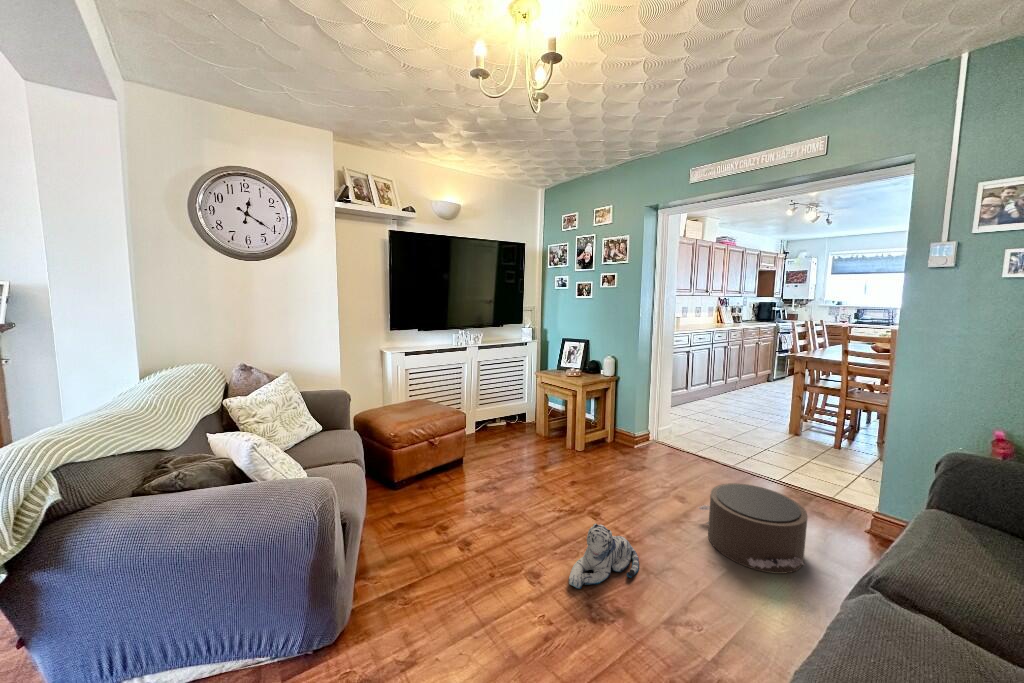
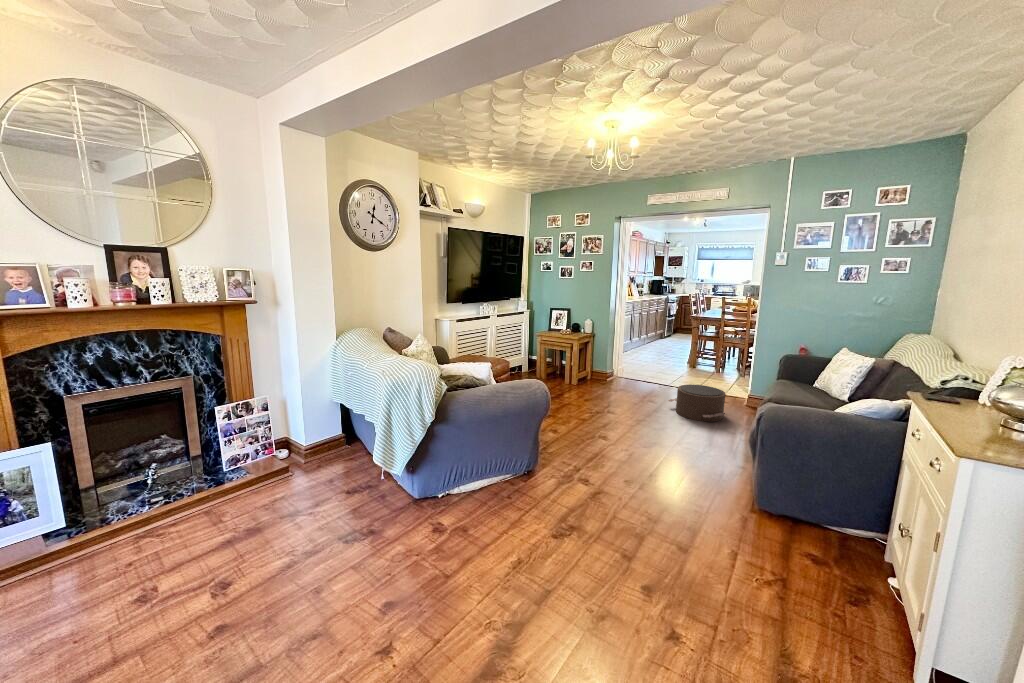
plush toy: present [569,524,639,589] -> none [624,405,655,437]

